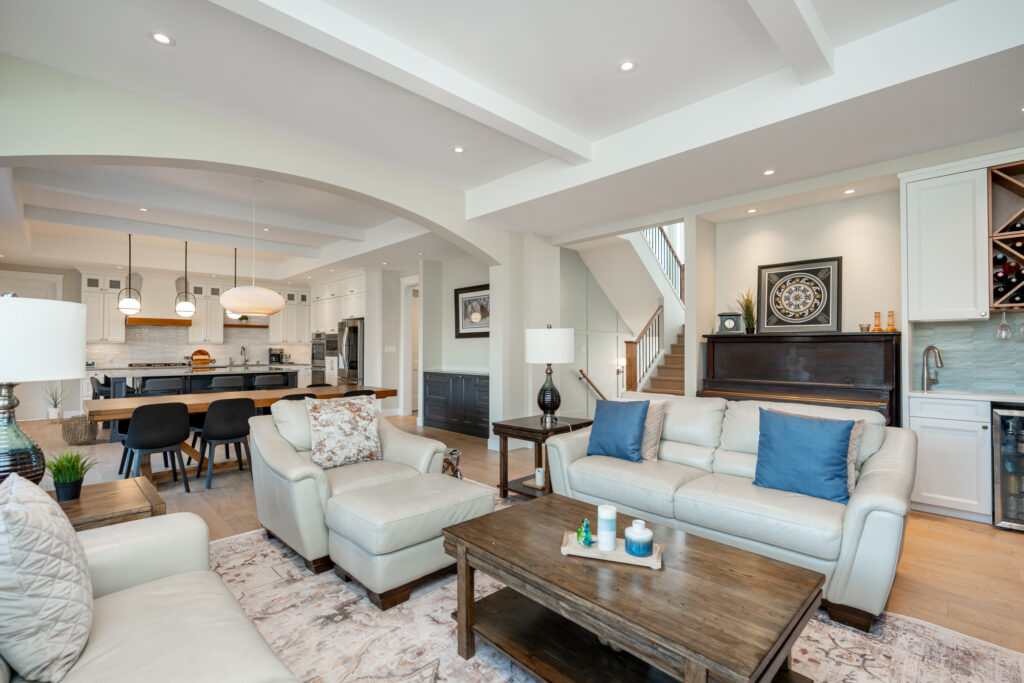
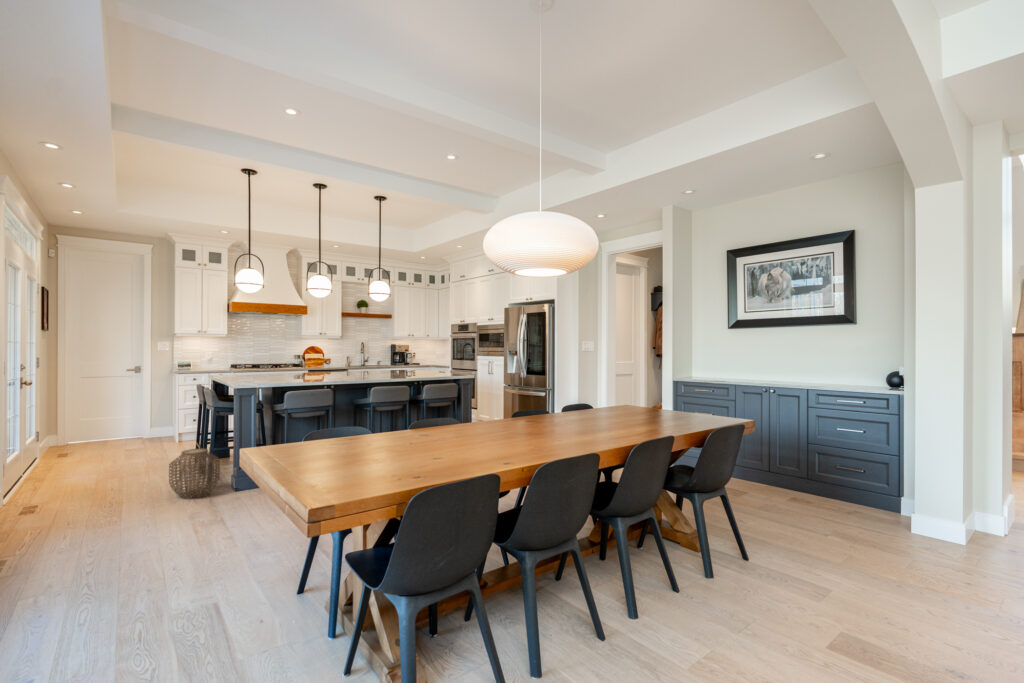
house plant: present [47,391,63,424] -> none [123,391,162,451]

